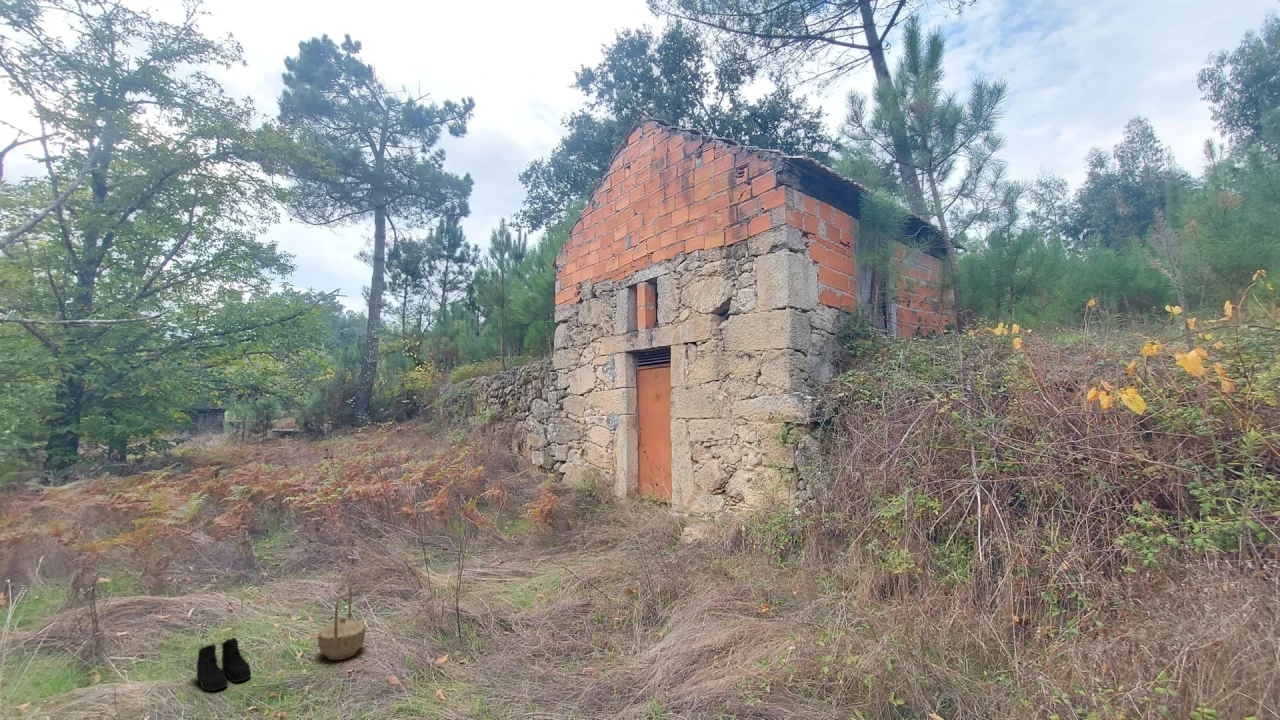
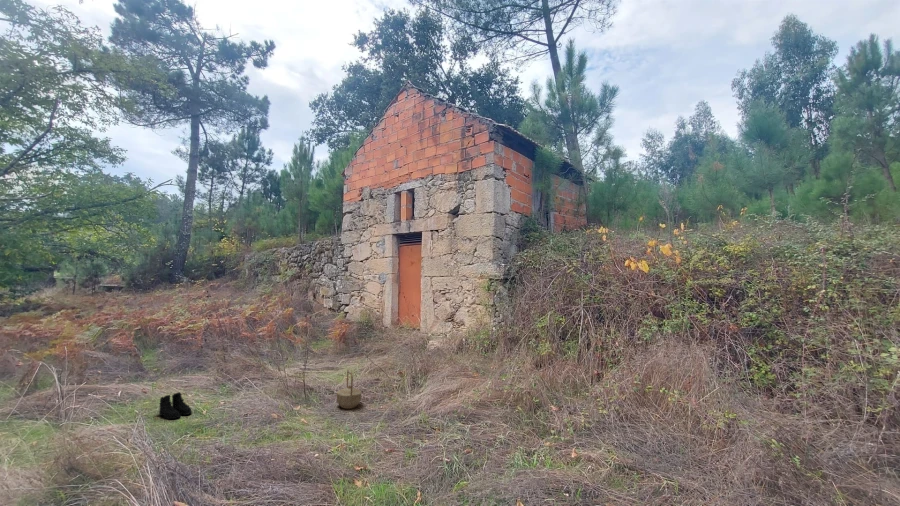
basket: present [318,587,366,660] -> present [337,369,361,409]

